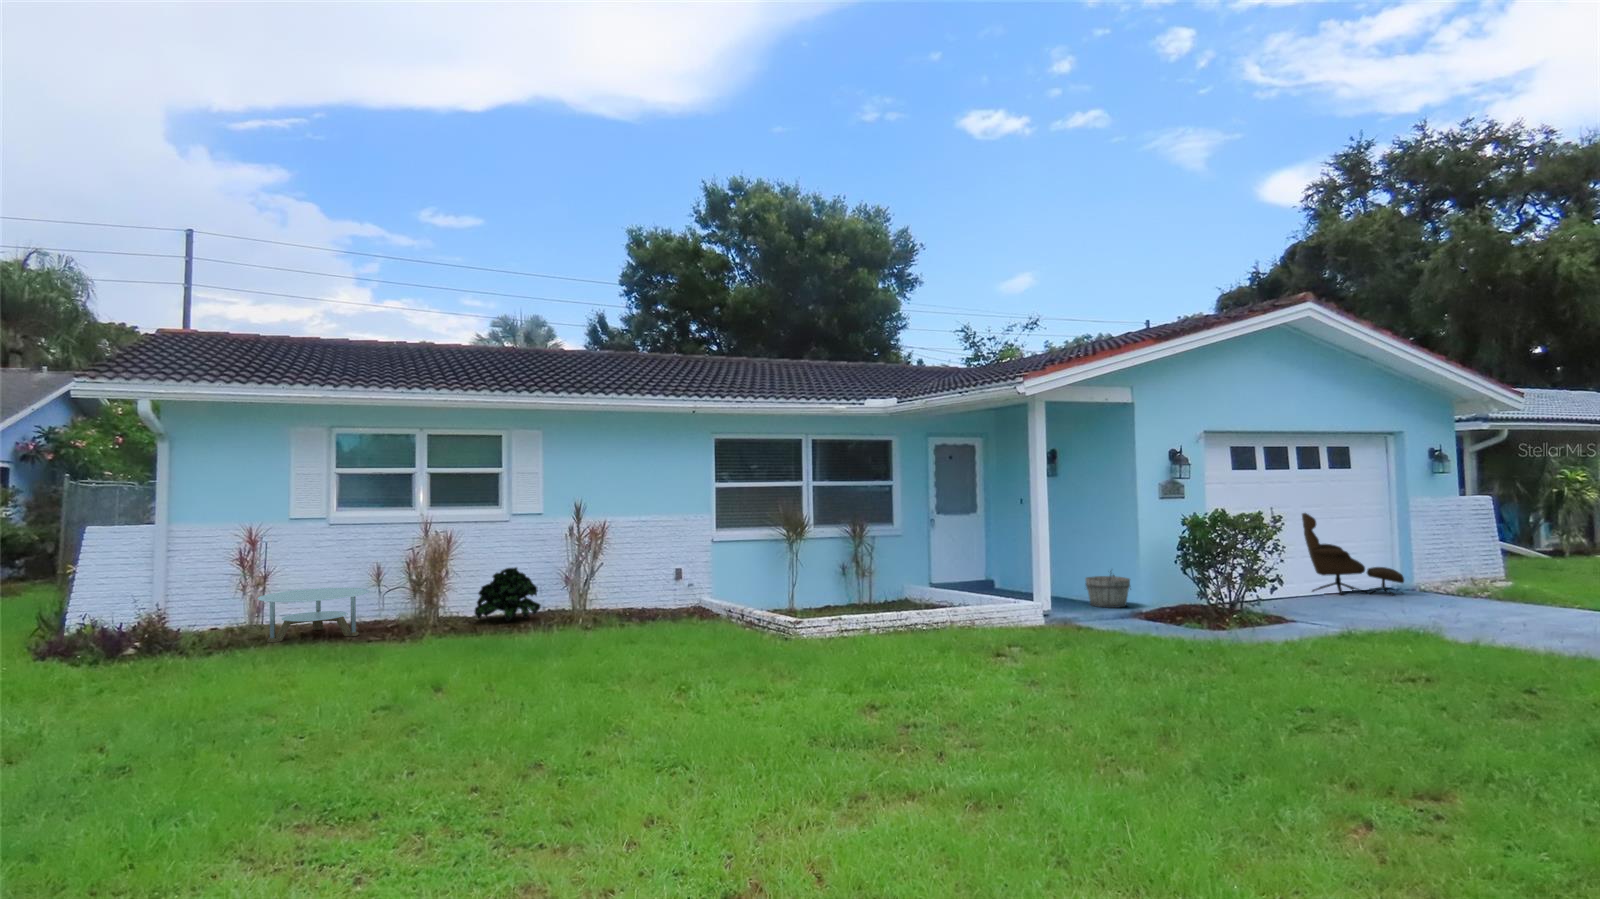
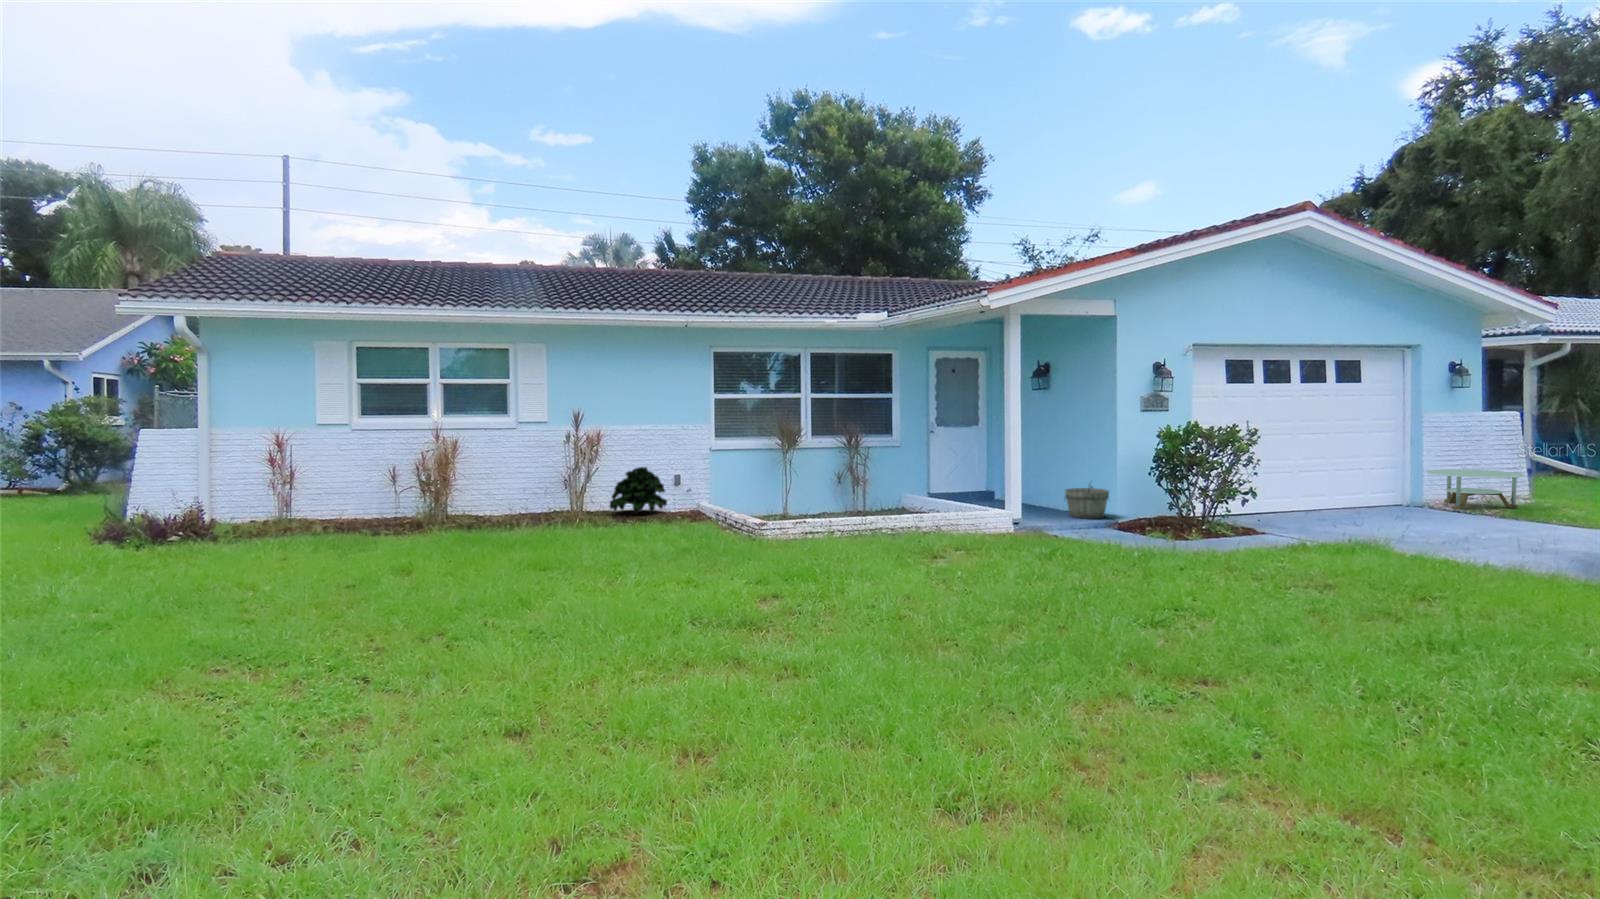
lounge chair: present [1302,513,1404,595] -> none [1305,428,1406,513]
potted plant: present [475,567,541,621] -> present [610,467,667,514]
round table: present [258,588,370,642] -> present [1426,470,1524,509]

